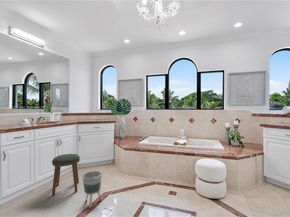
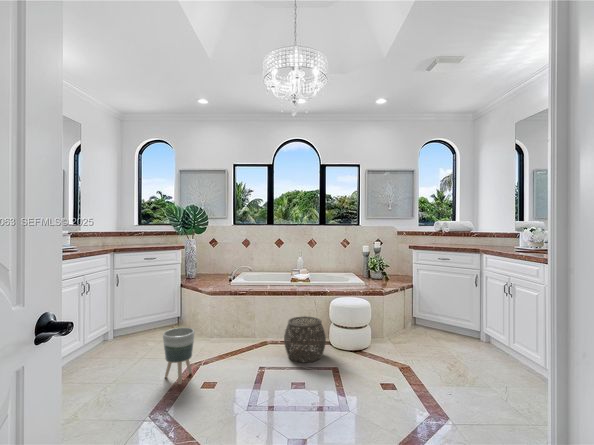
stool: present [52,154,80,196] -> none [88,307,140,381]
woven basket: none [161,170,190,205] -> present [284,316,326,362]

